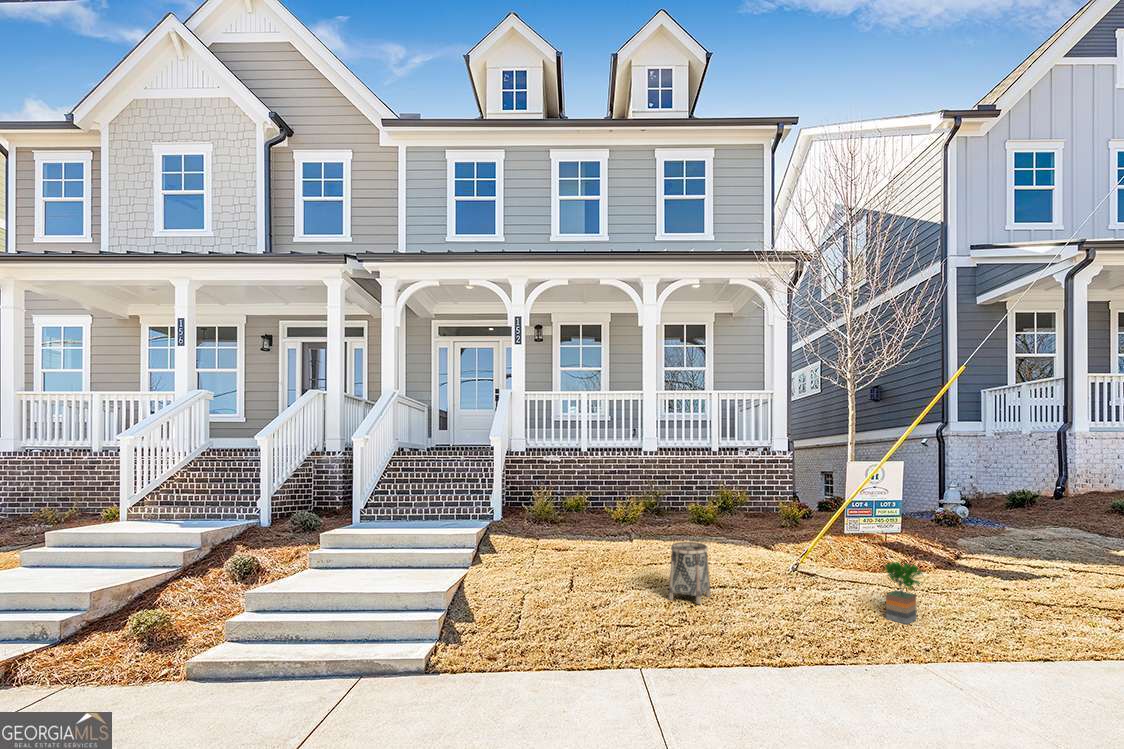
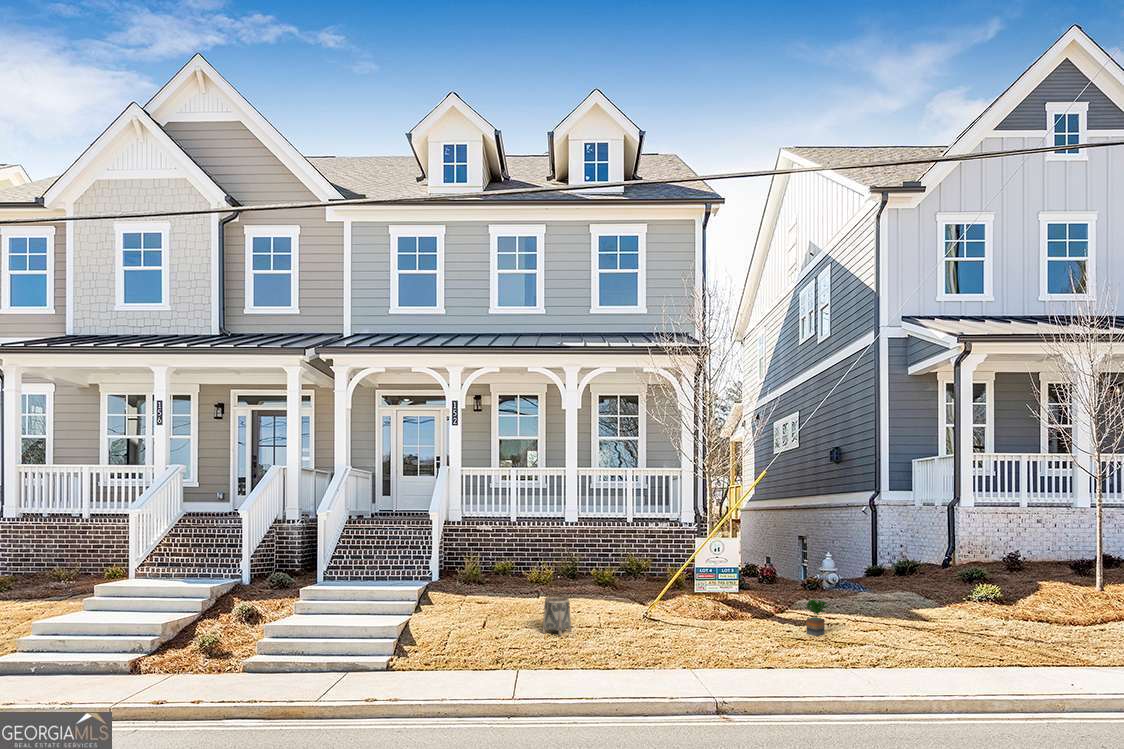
potted tree: present [885,562,922,624] -> present [806,600,828,636]

